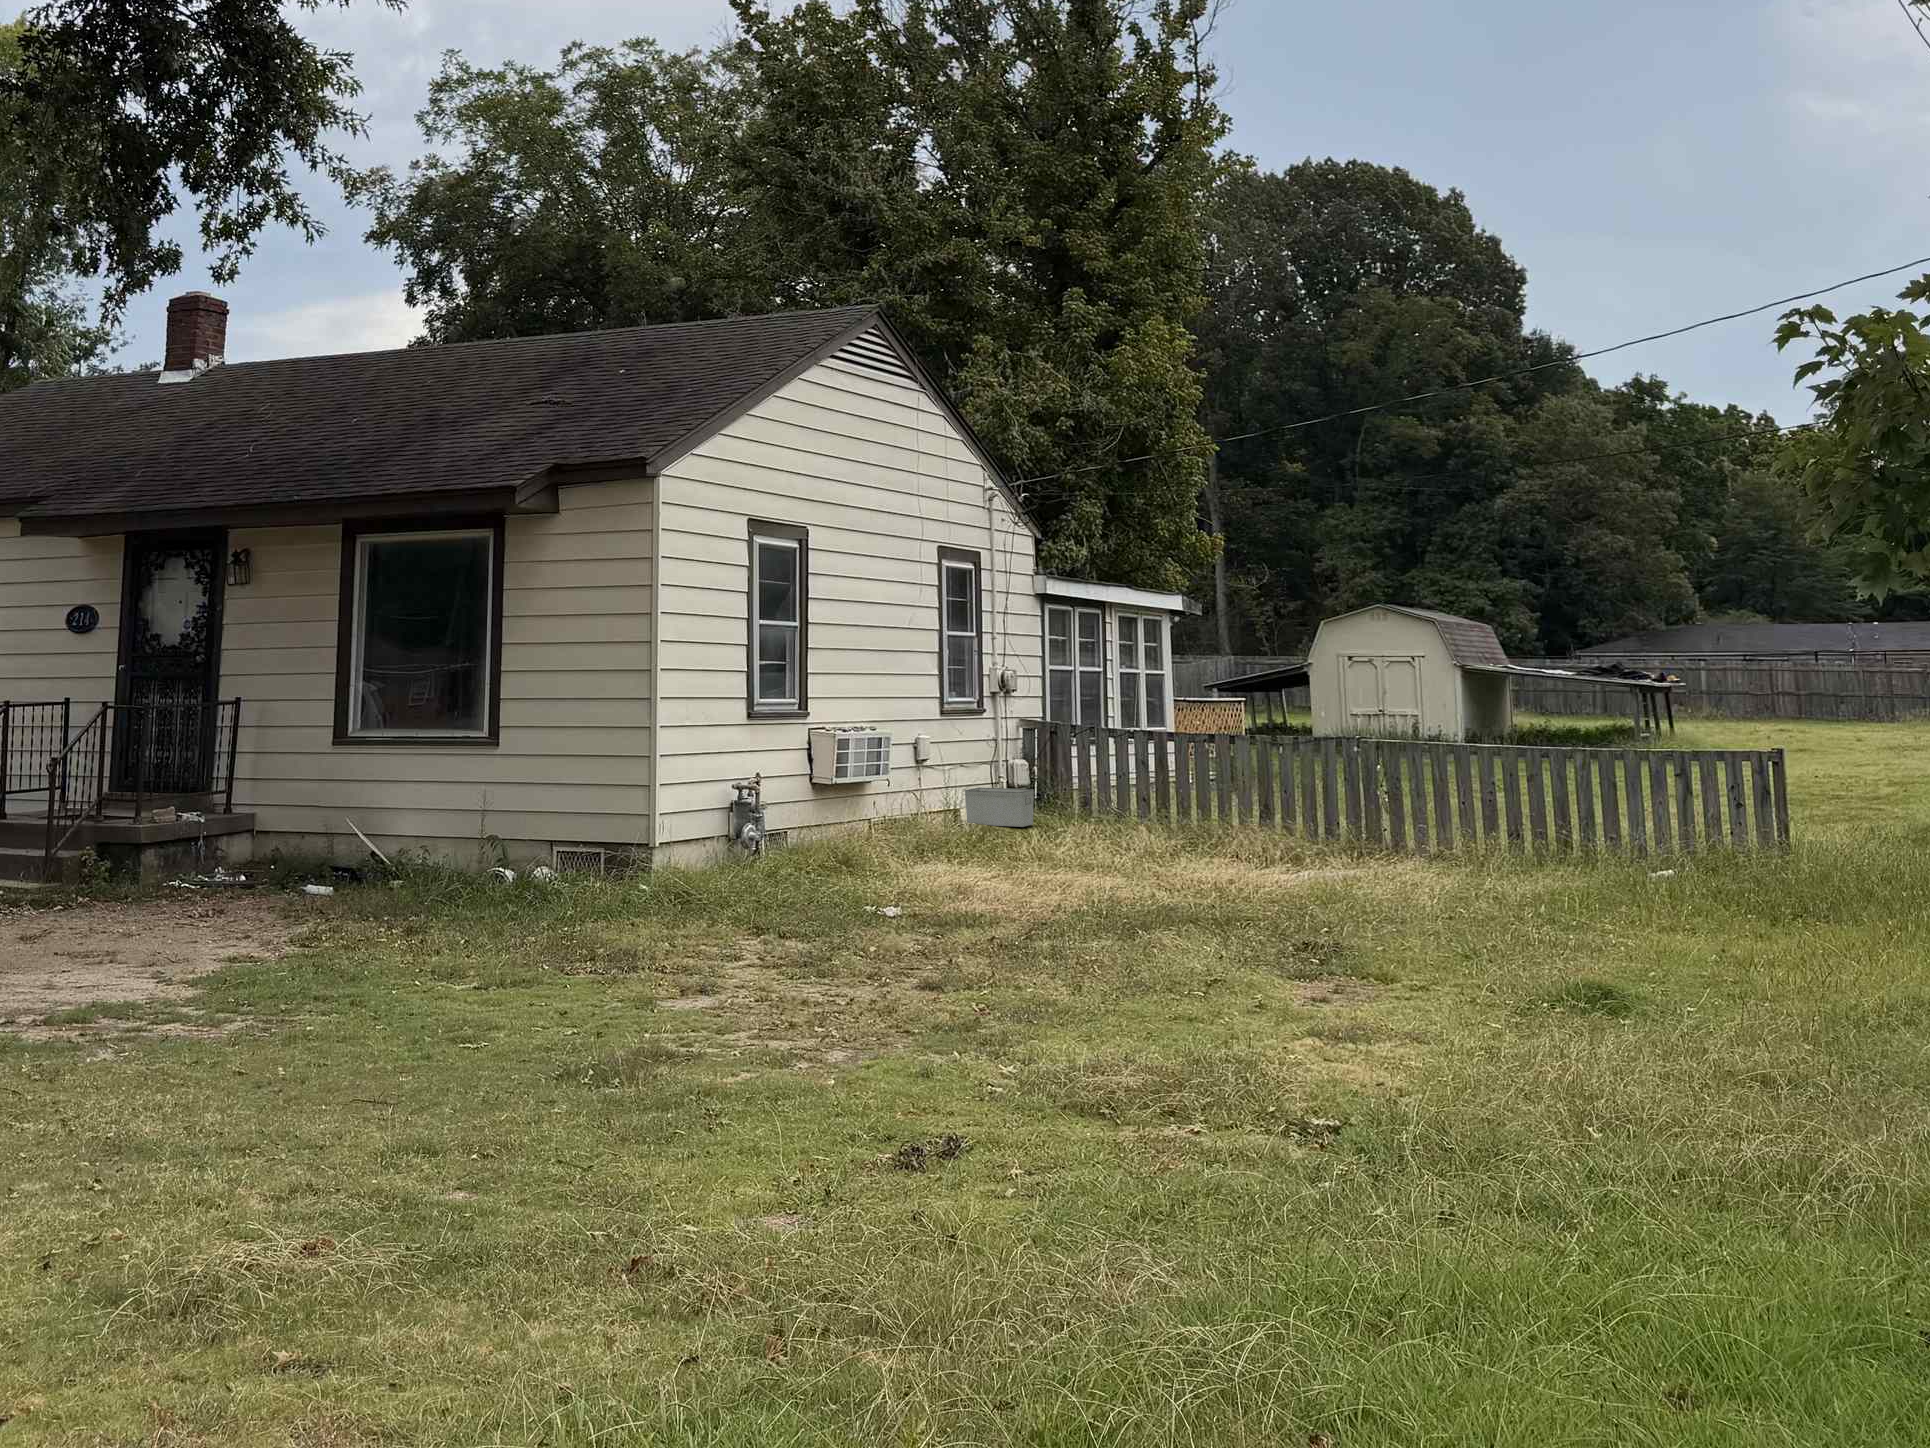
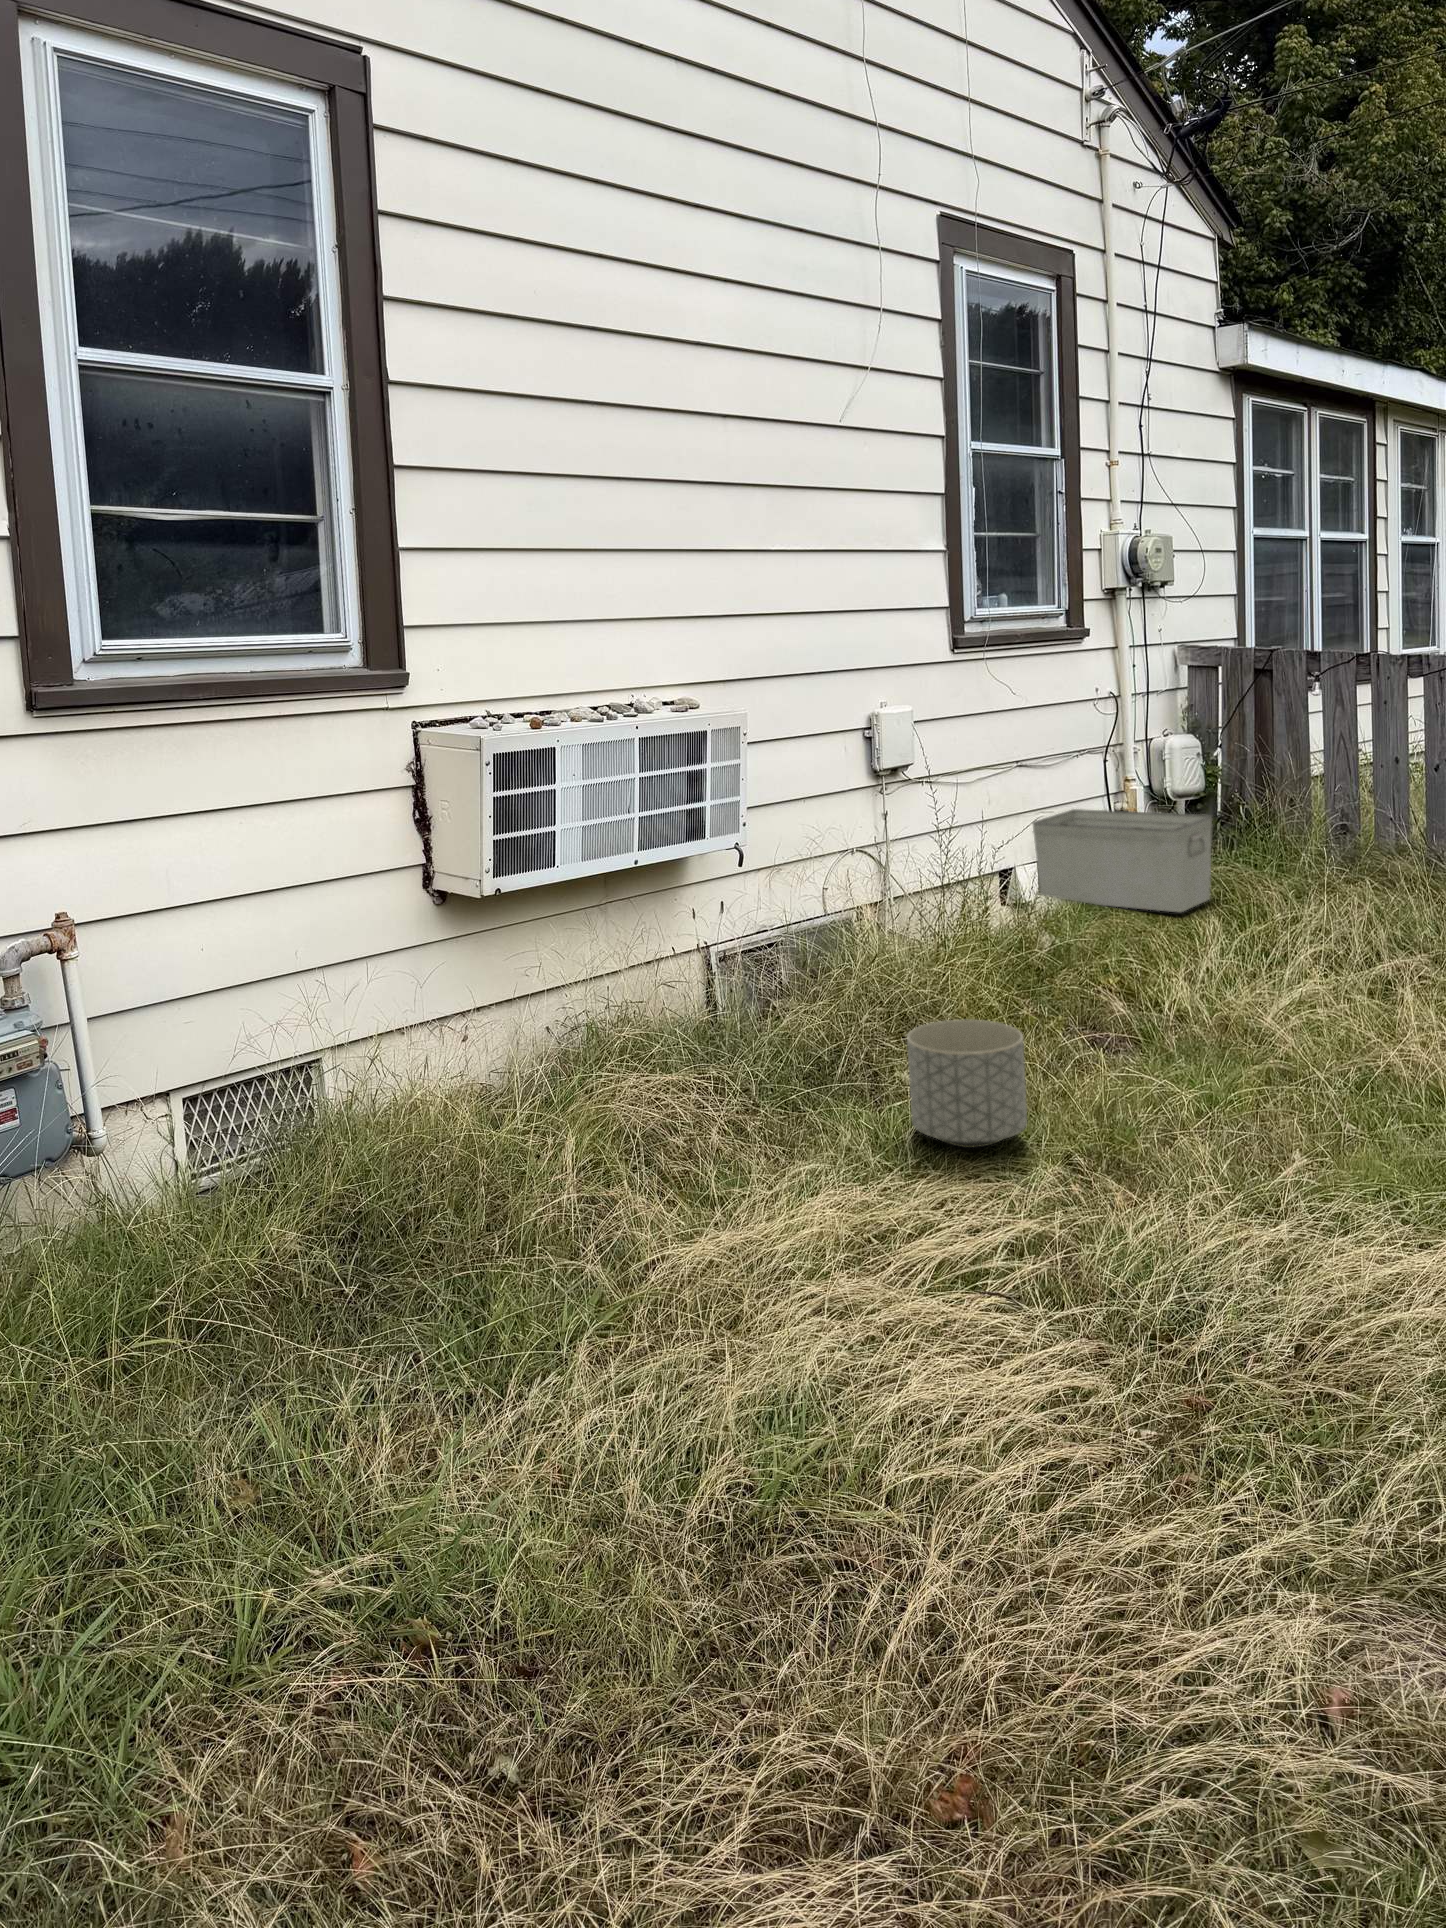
planter: none [955,827,987,861] -> present [907,1020,1027,1148]

